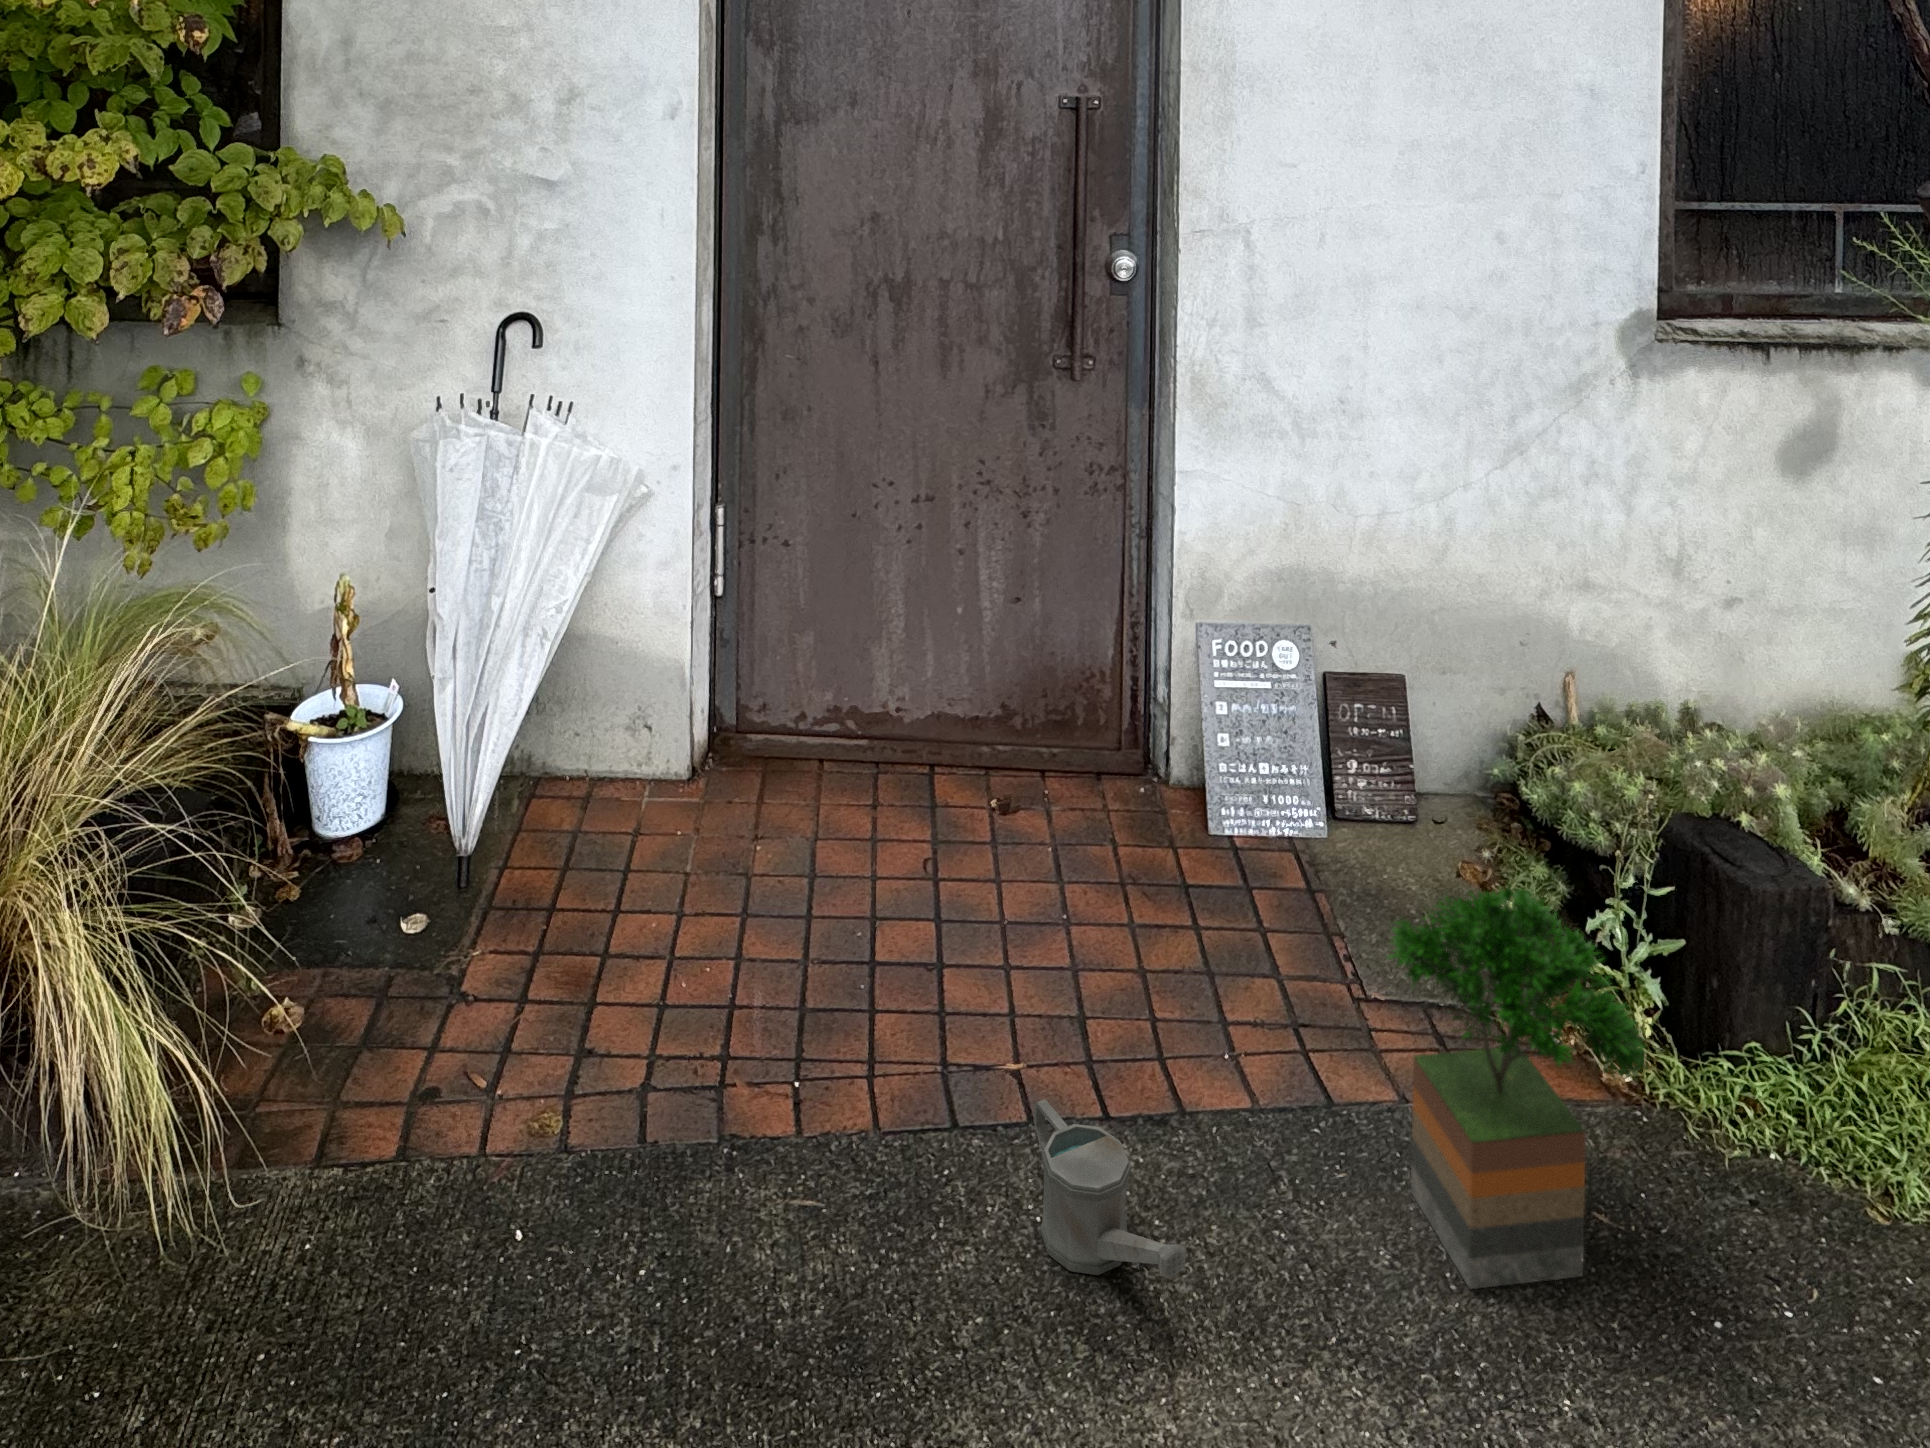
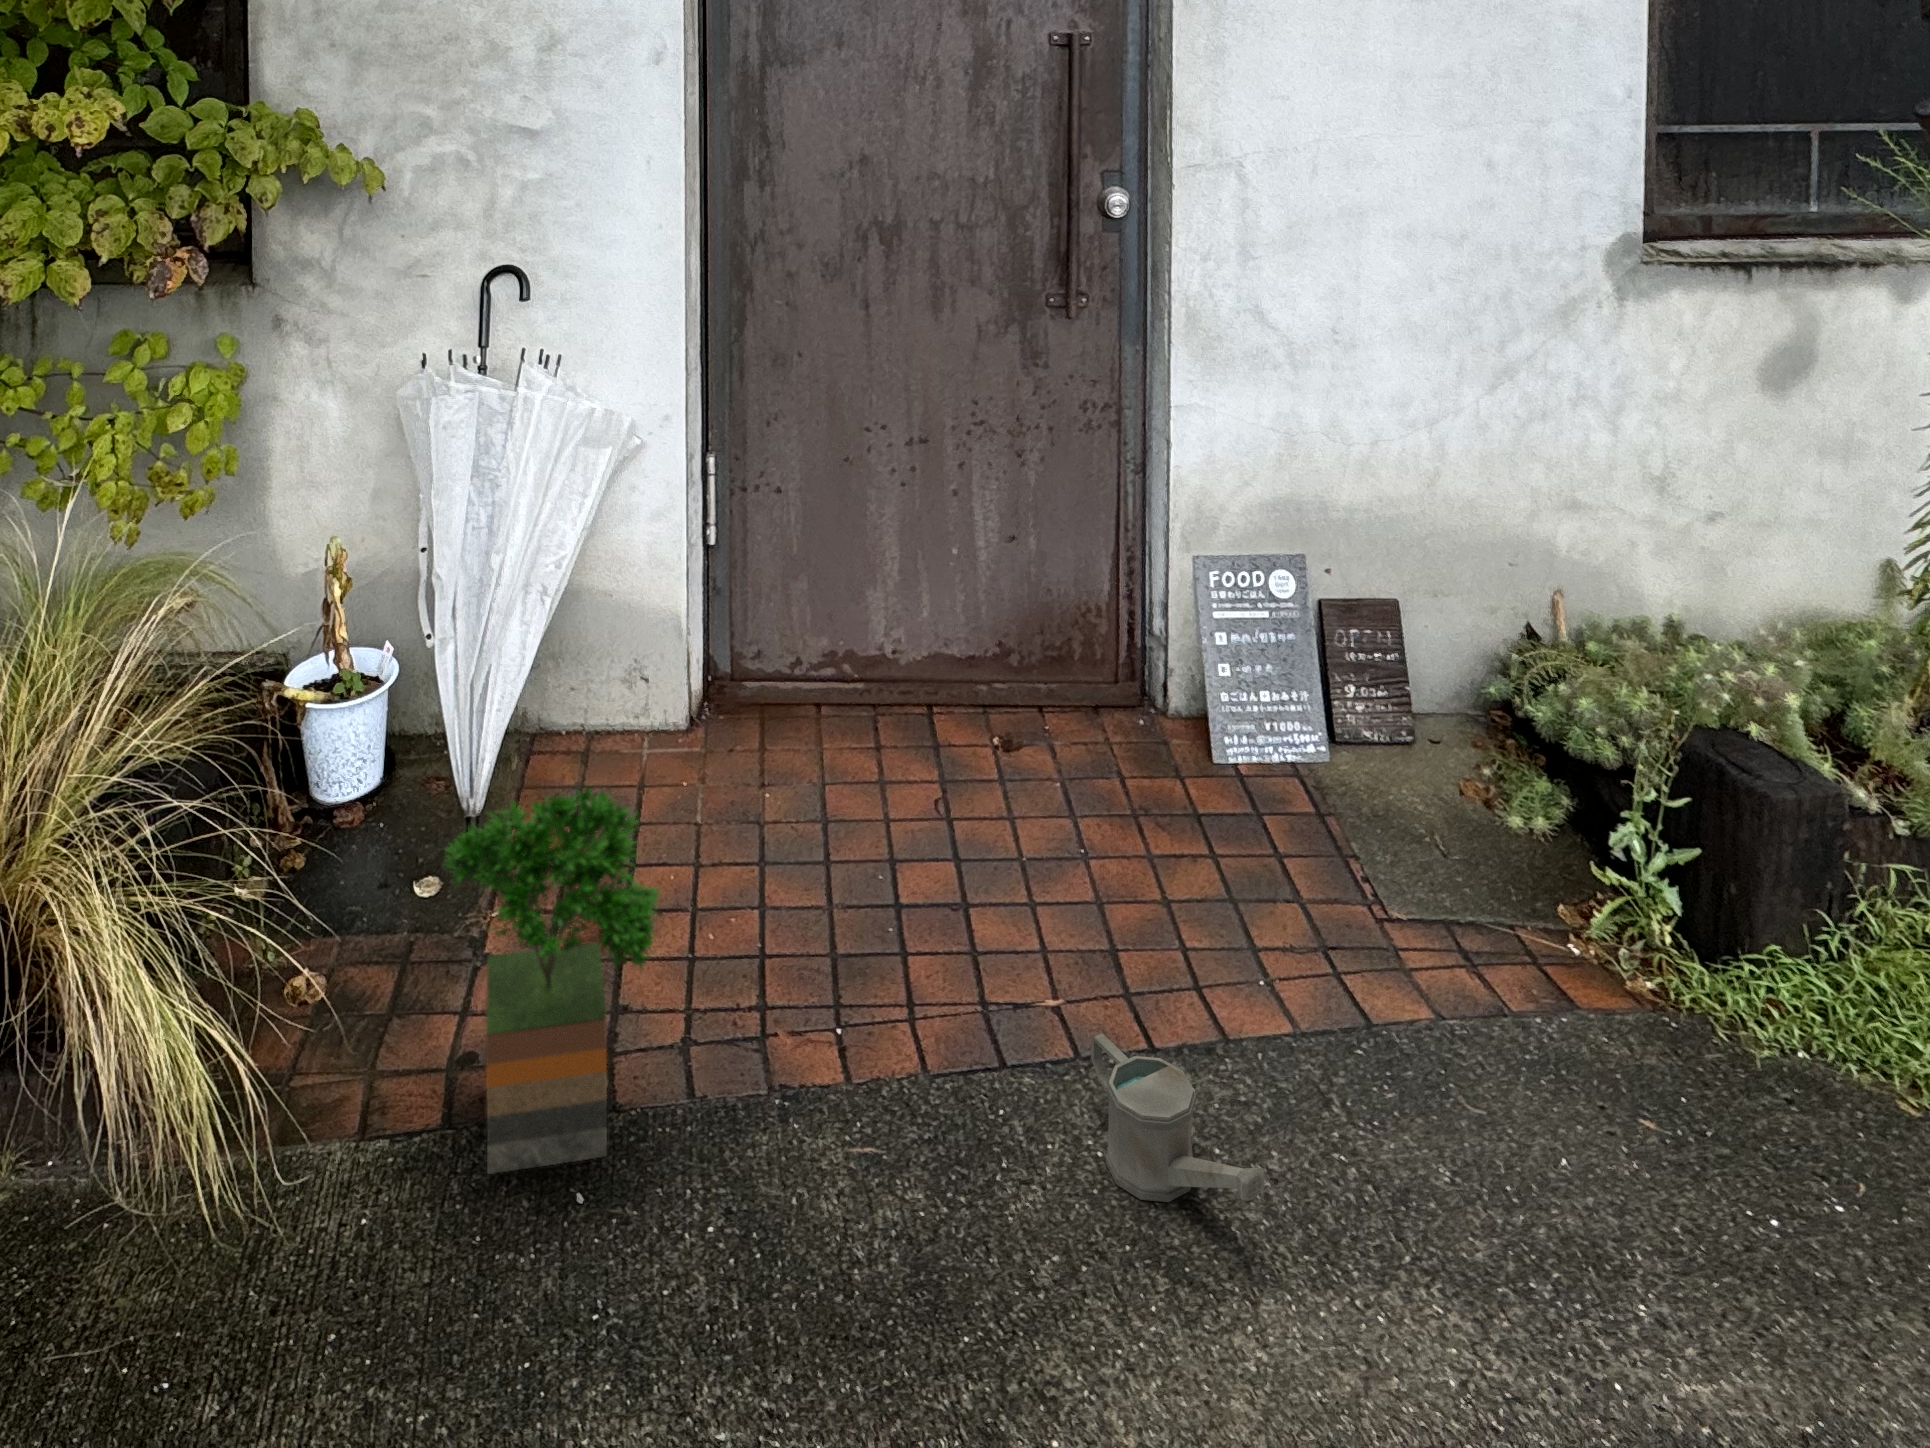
potted tree: present [1388,885,1649,1289] -> present [443,788,659,1174]

